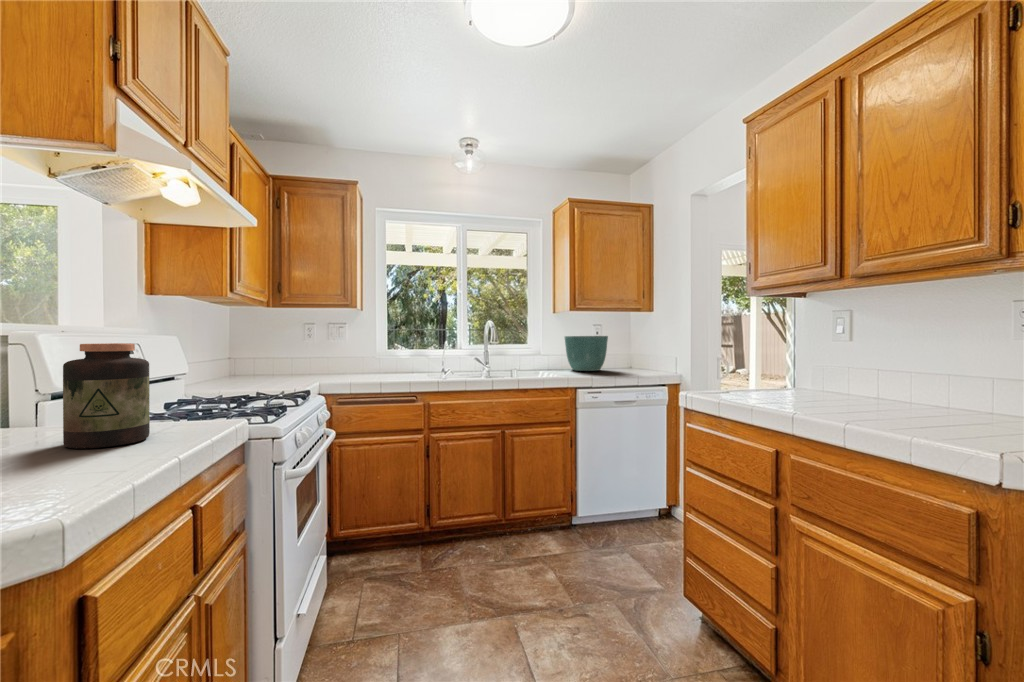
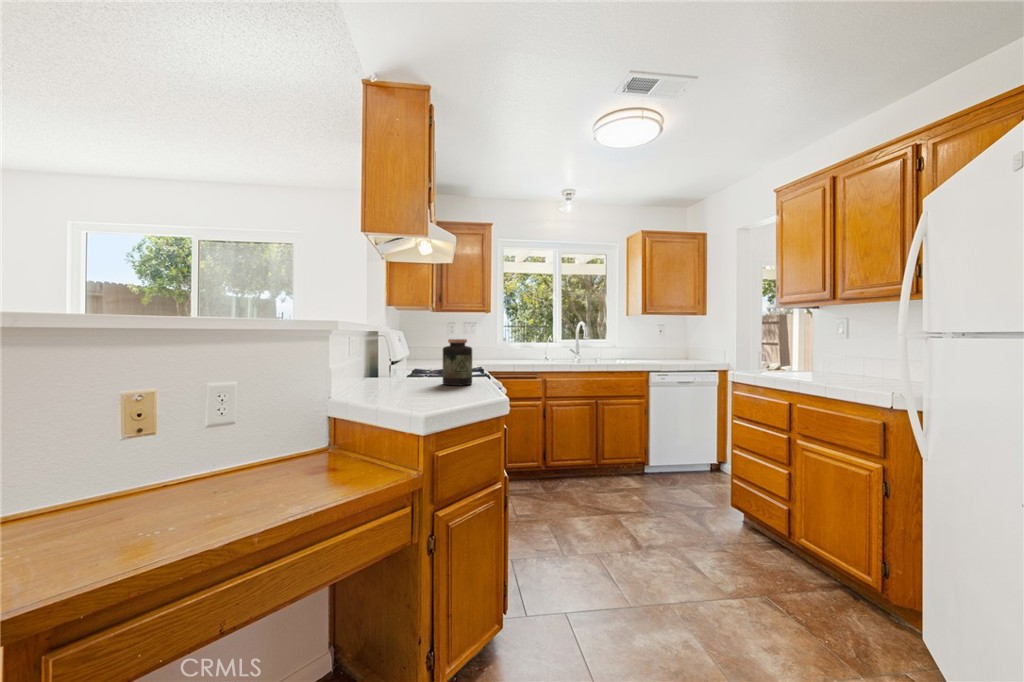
flower pot: present [565,336,608,371] -> none [637,335,671,360]

